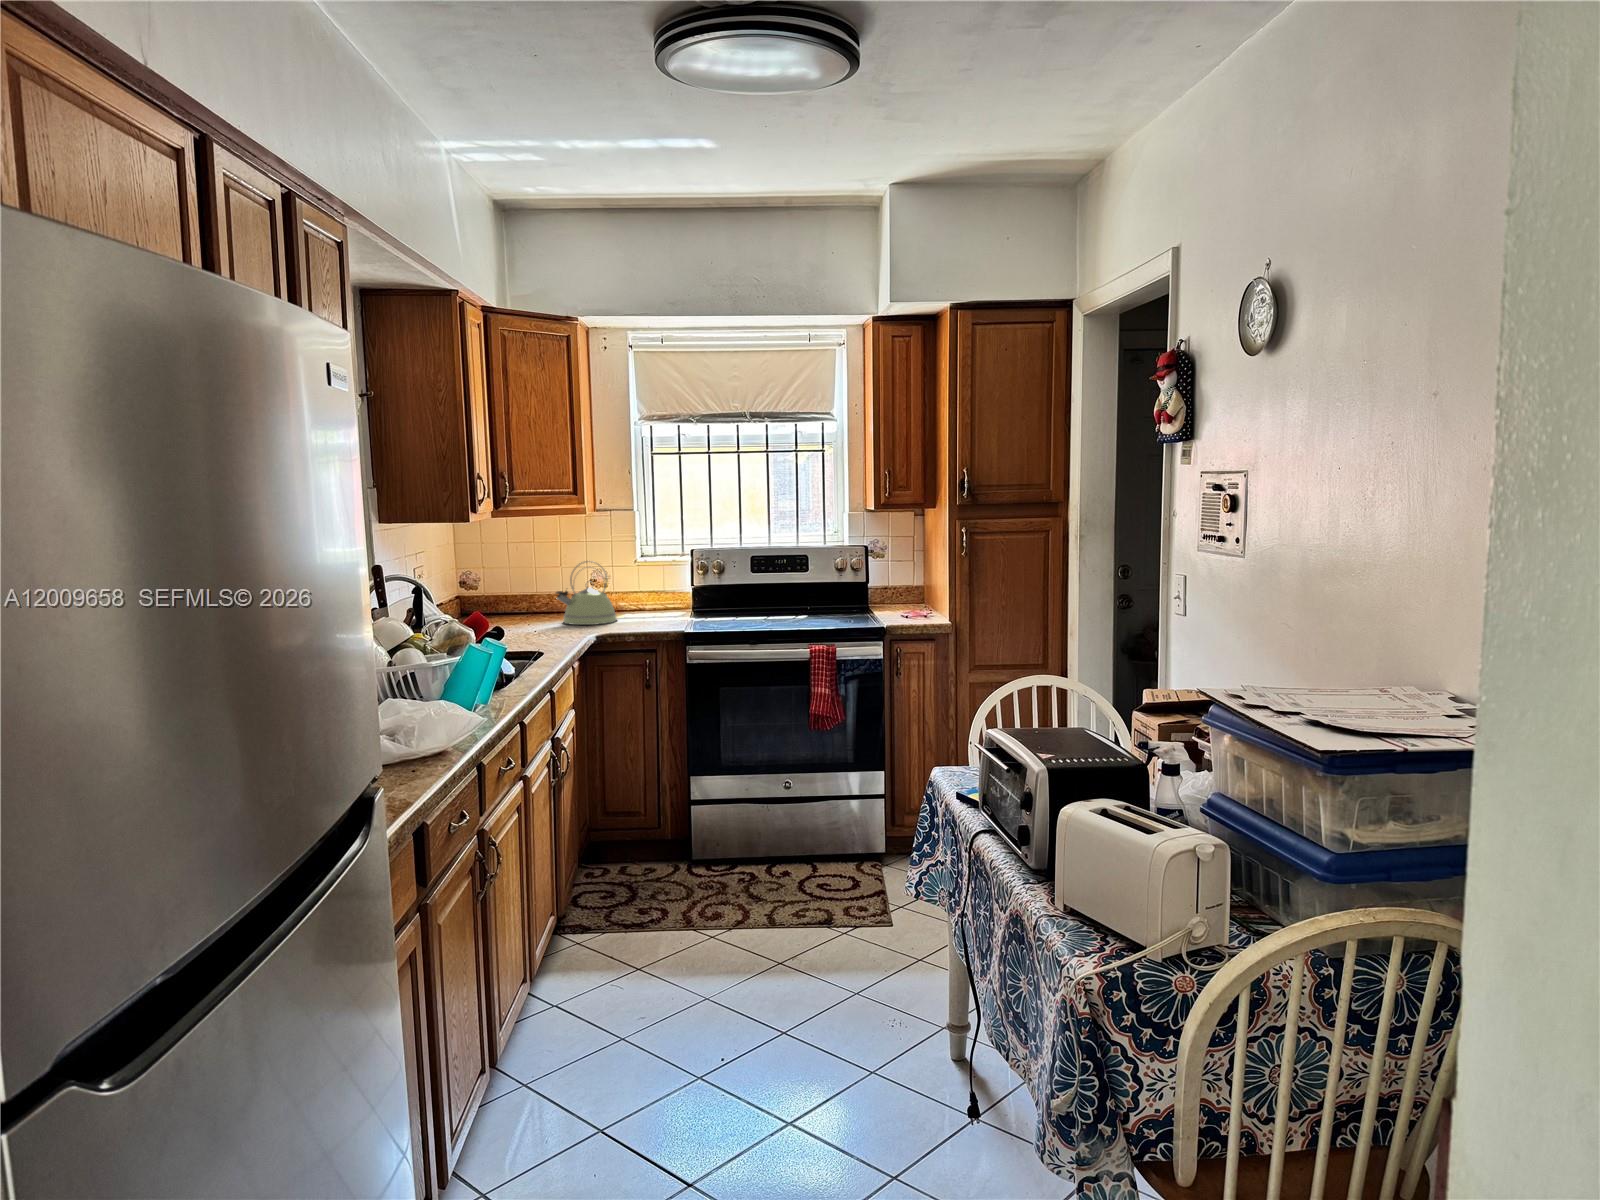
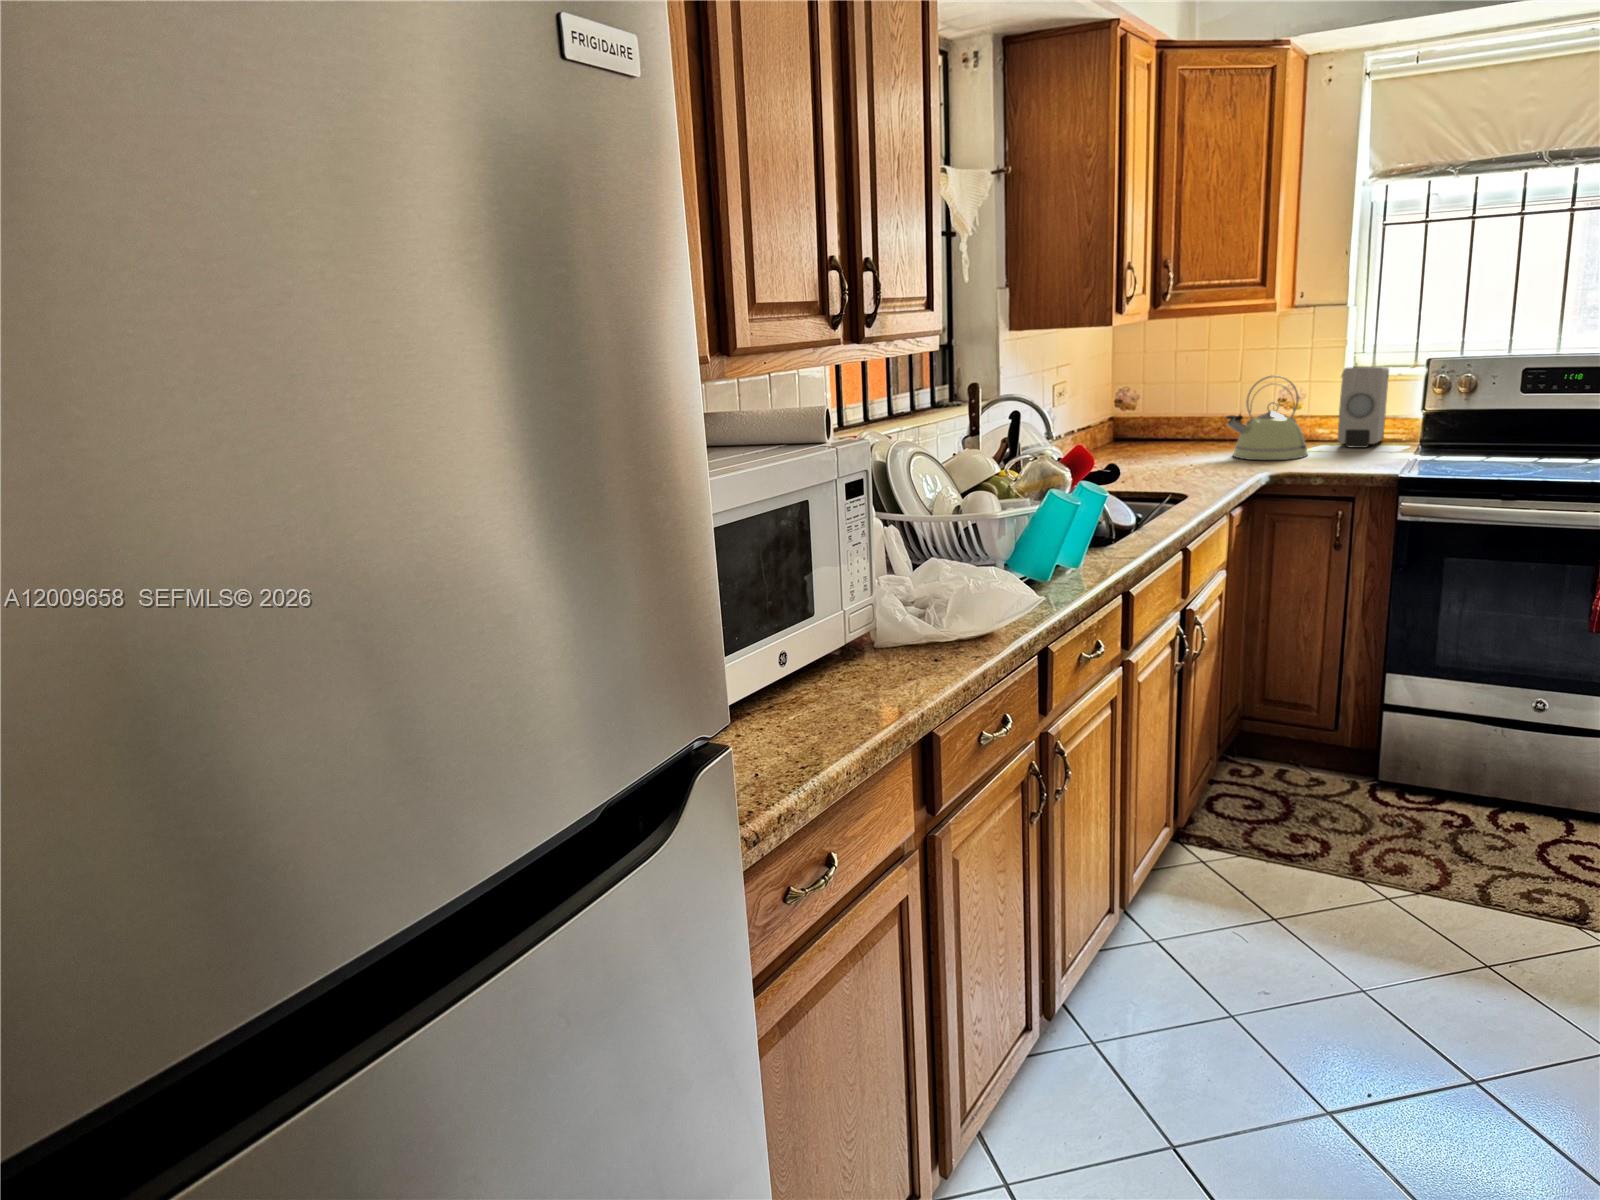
soap dispenser: none [635,556,665,614] -> present [1338,367,1389,448]

